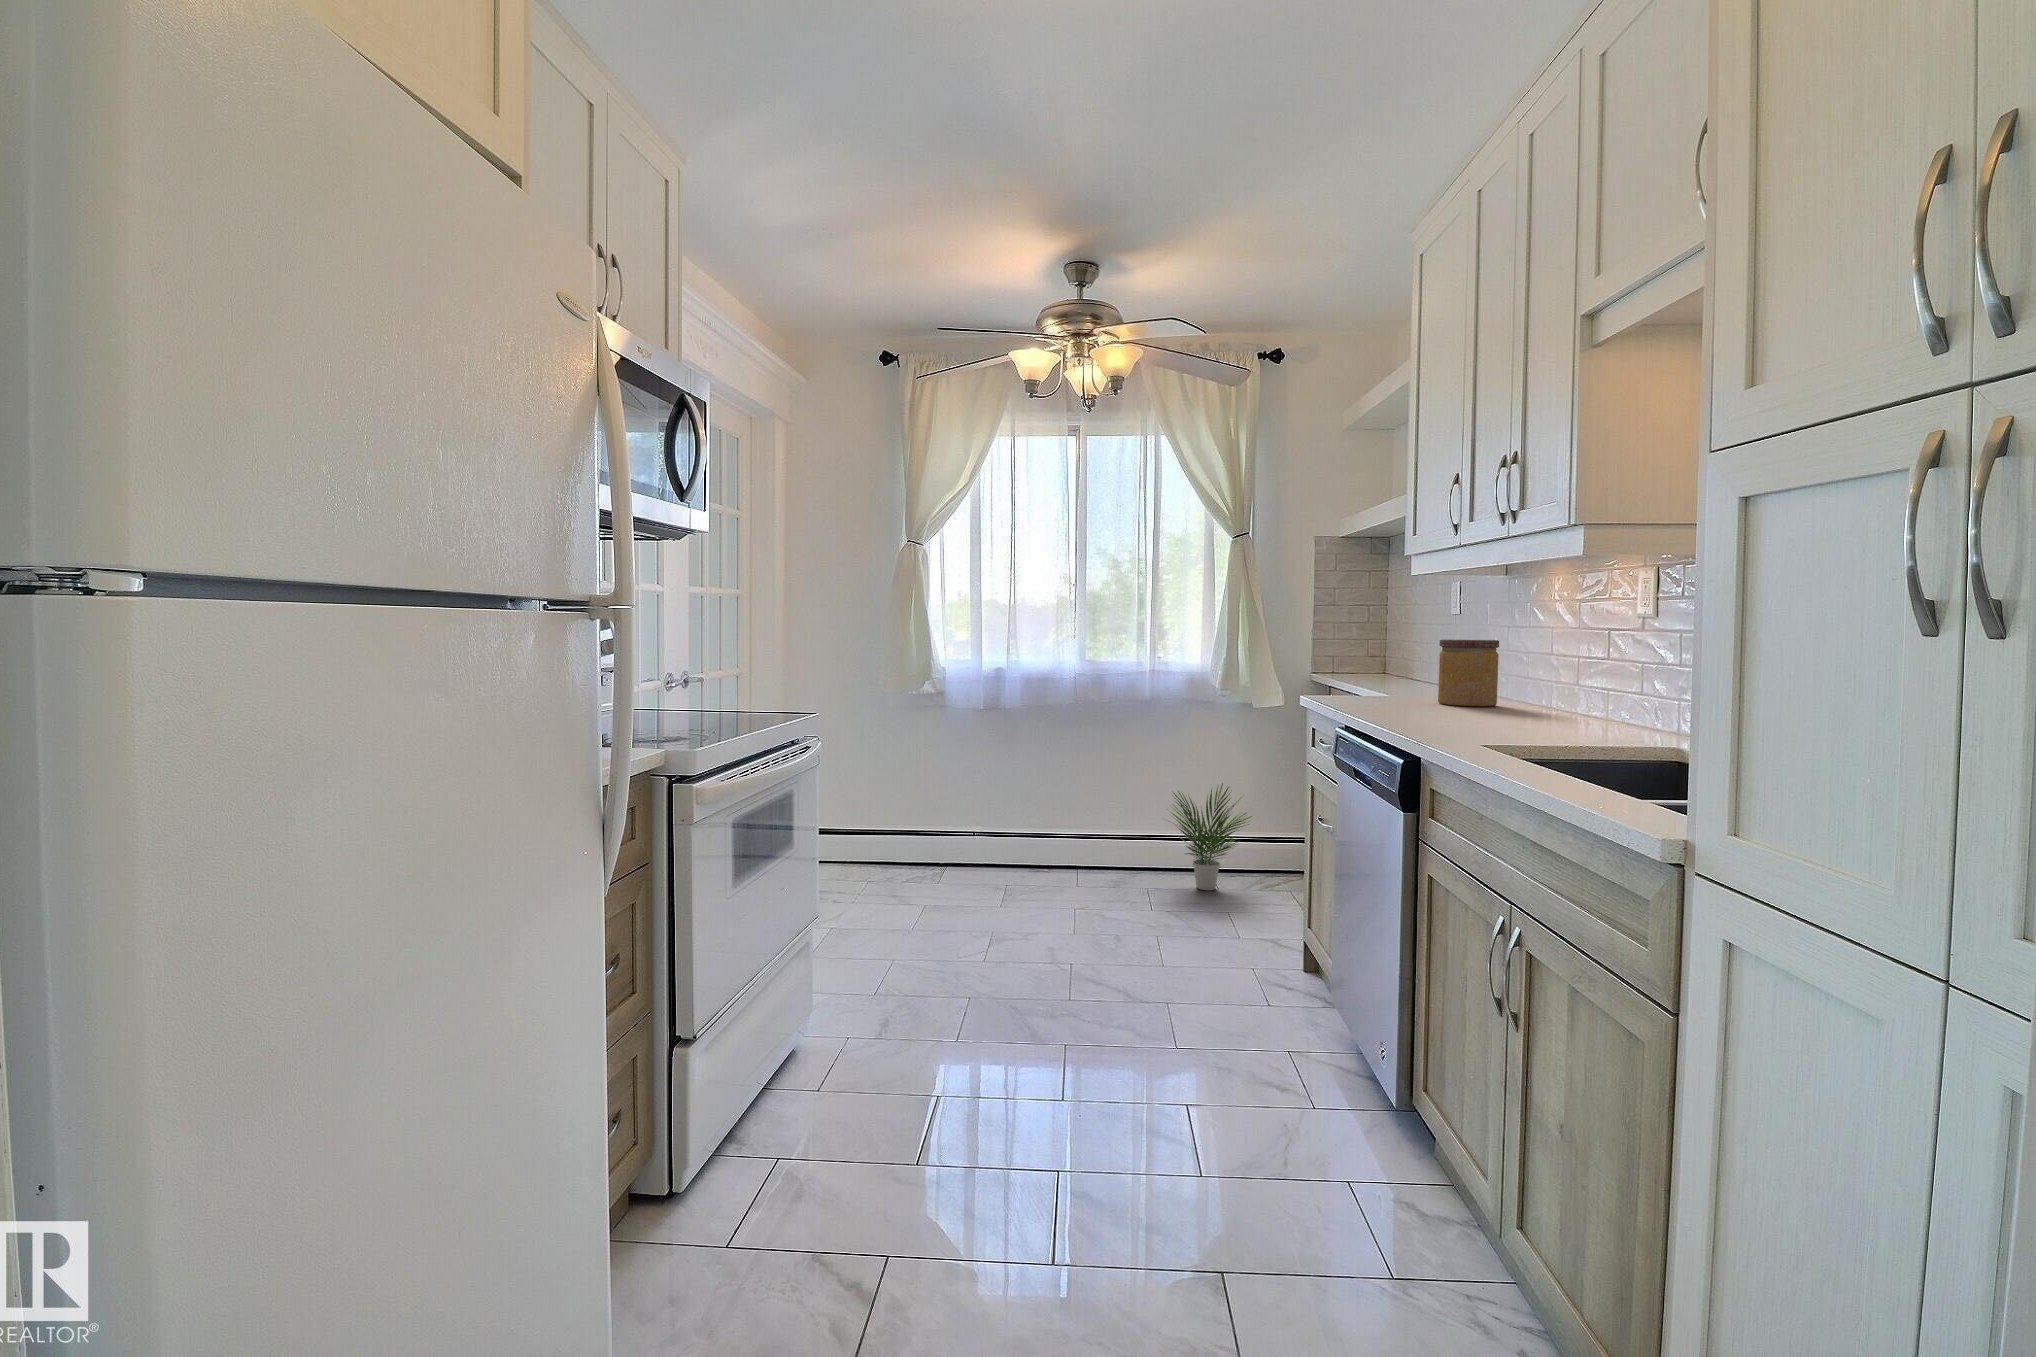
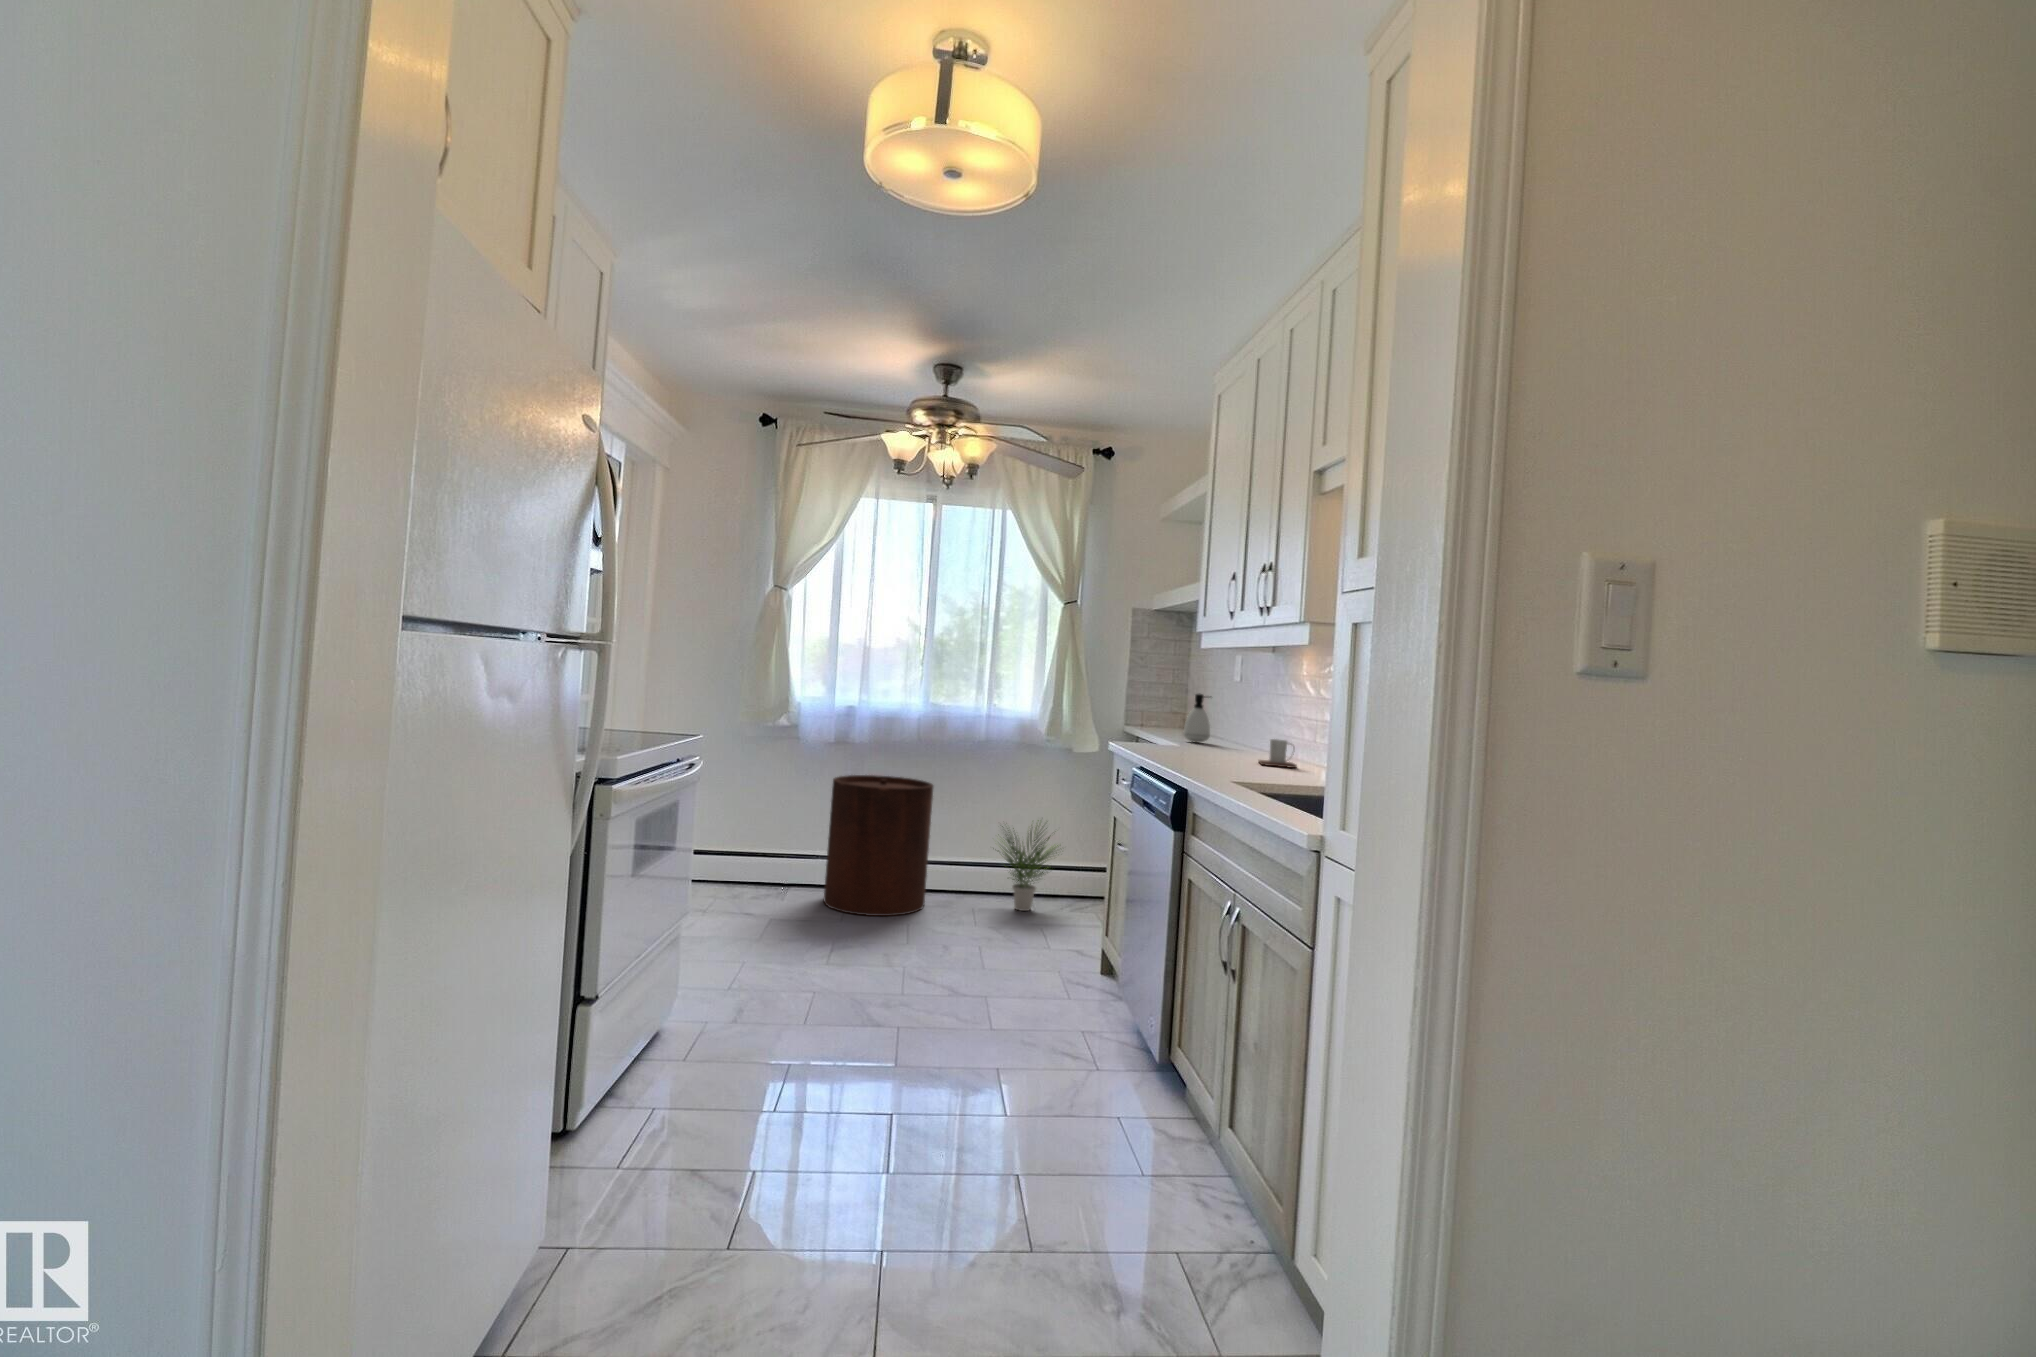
soap dispenser: none [1392,630,1427,689] -> present [1183,694,1210,742]
jar: present [1438,639,1499,706] -> none [1215,702,1262,758]
mug: none [1500,682,1556,718] -> present [1258,739,1297,768]
trash can: none [983,744,1096,901] -> present [824,775,933,916]

